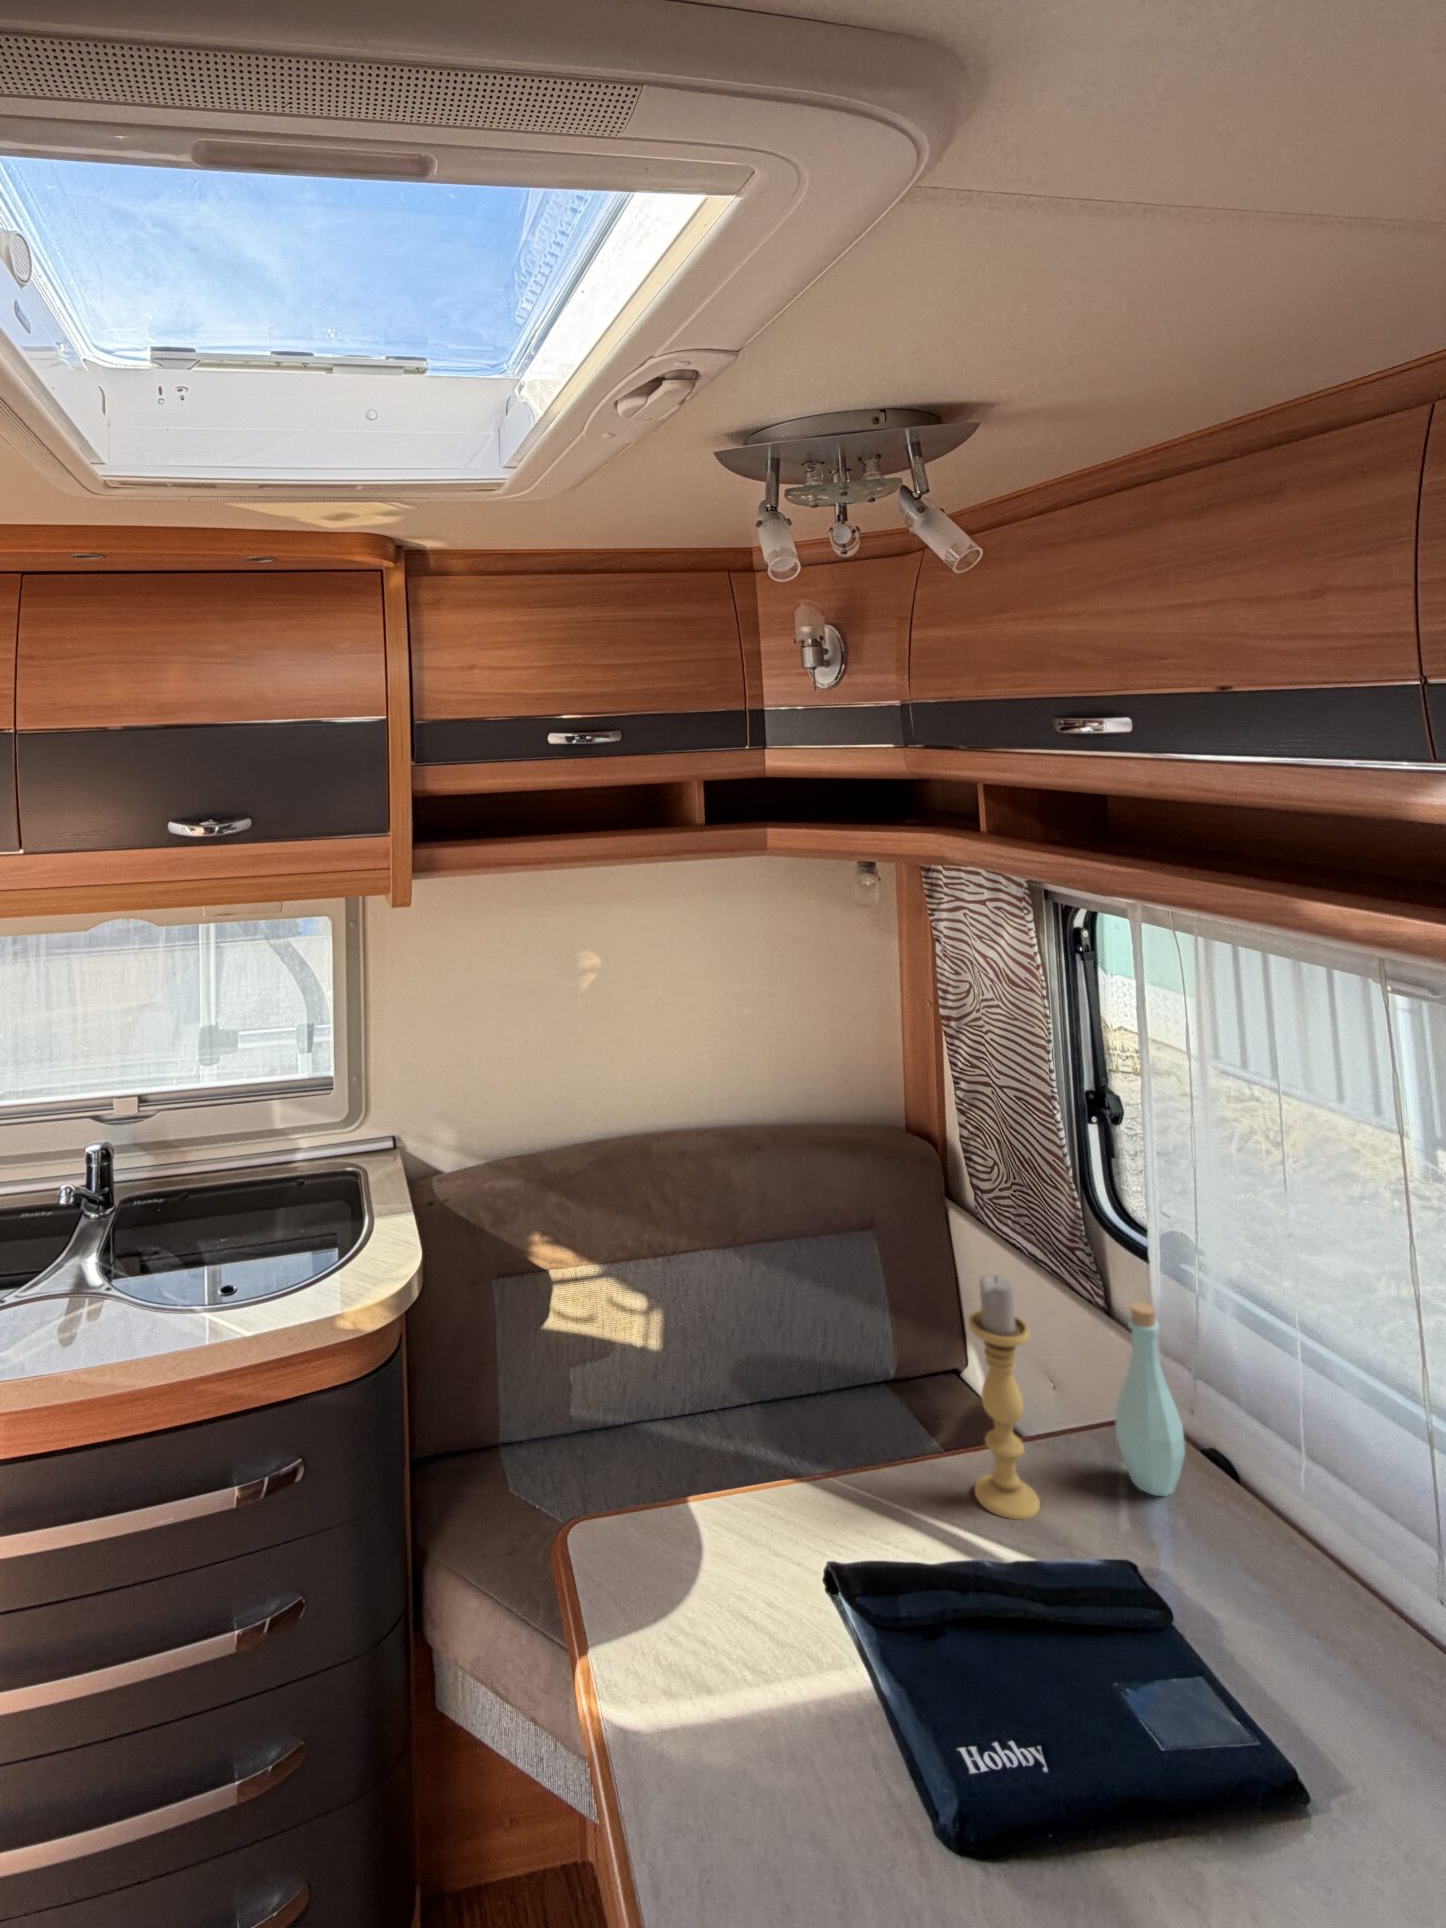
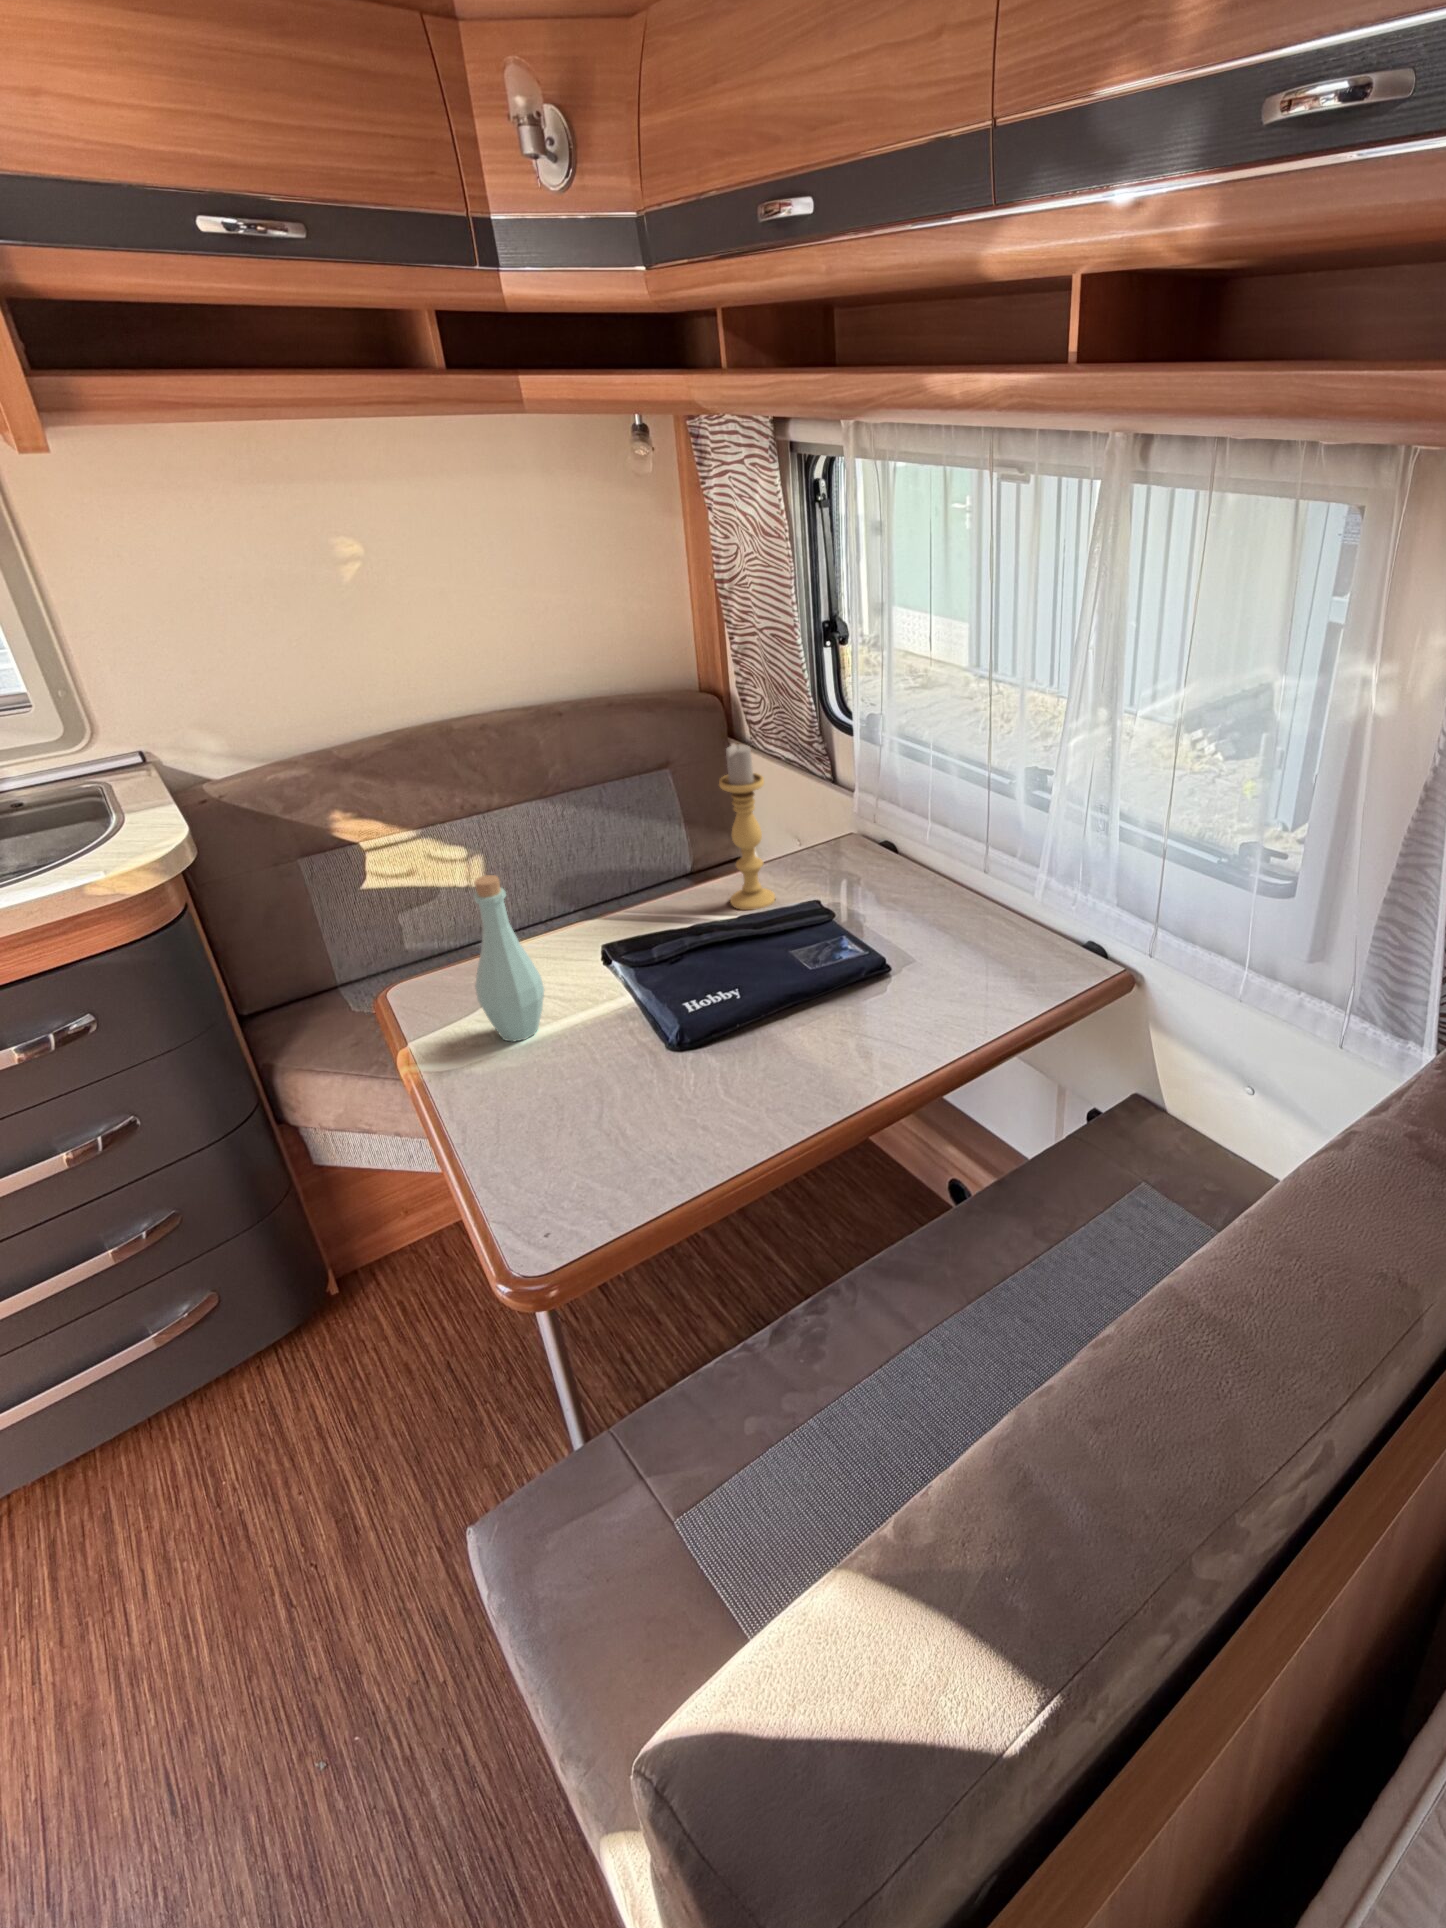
bottle: present [1115,1302,1185,1496] -> present [474,875,544,1041]

